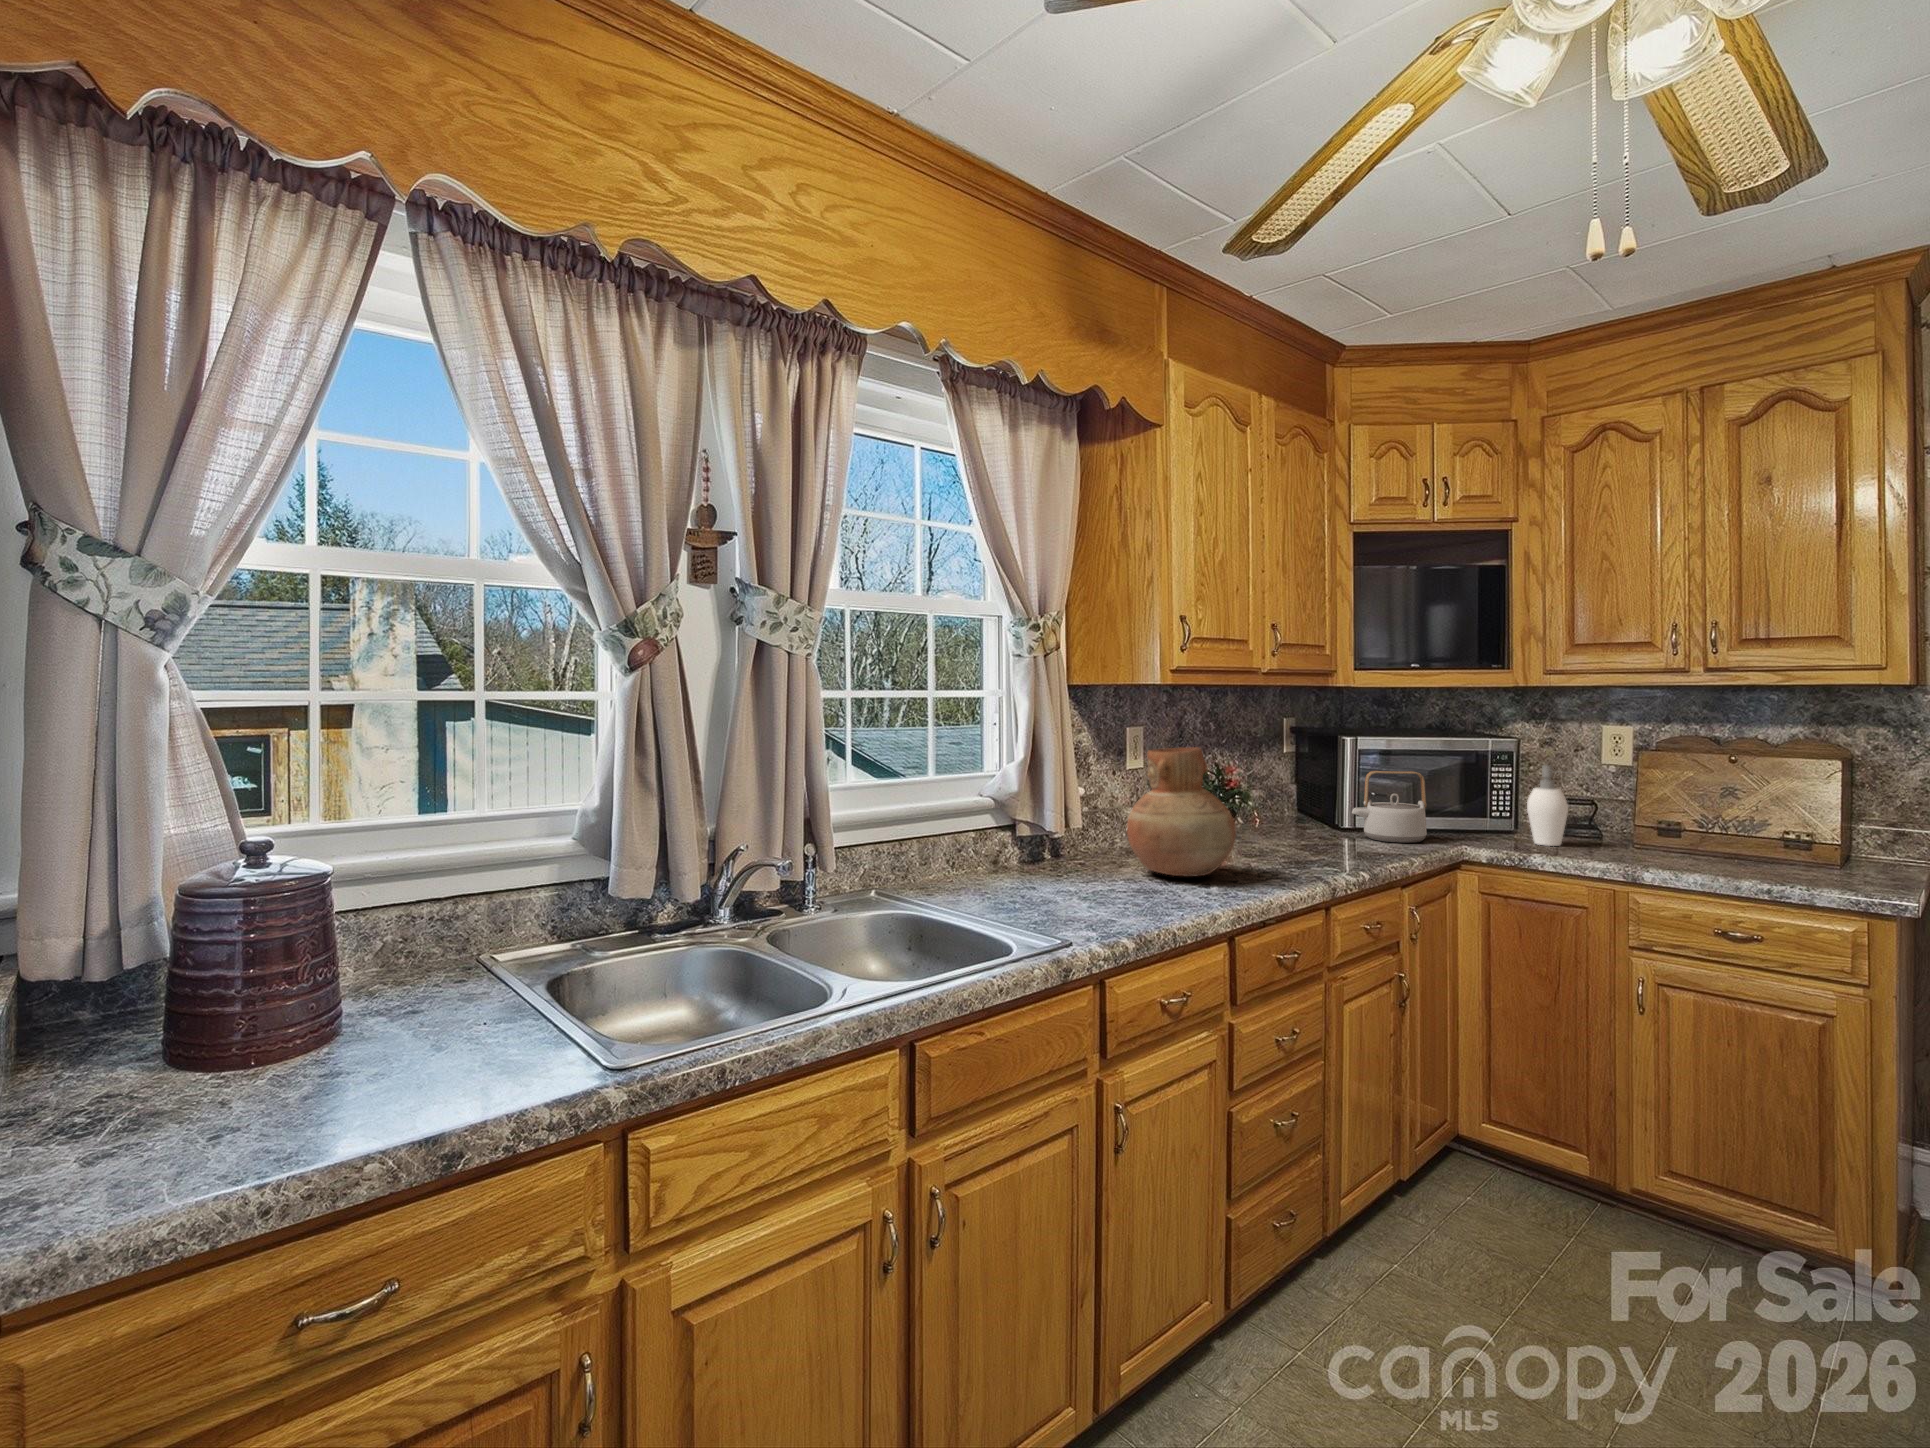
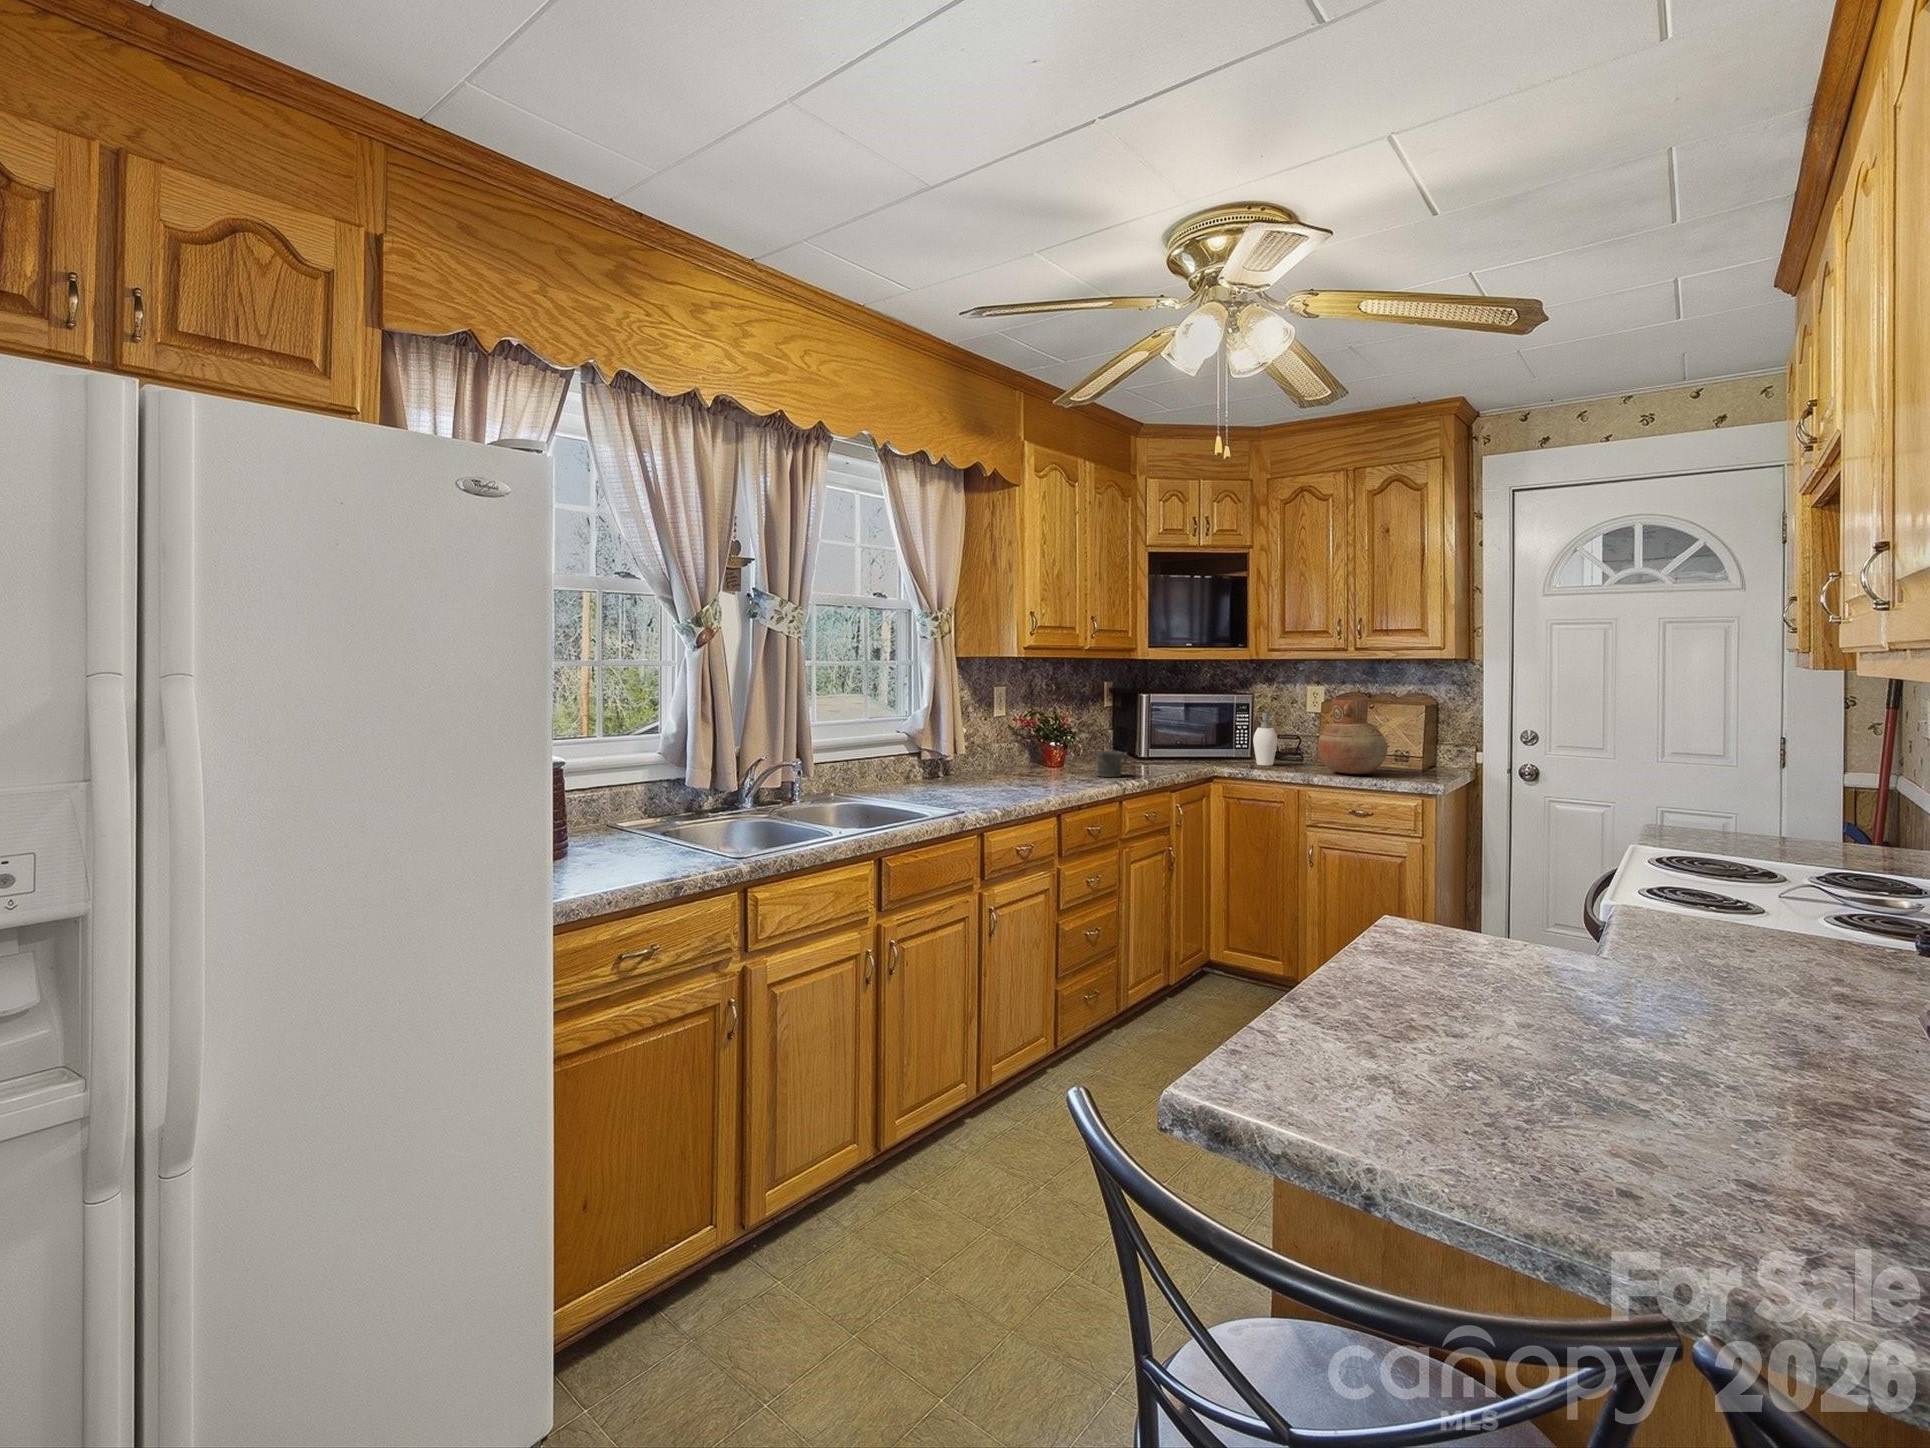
vase: present [1127,747,1236,876] -> present [1318,698,1387,774]
teapot: present [1352,771,1427,843] -> none [1143,717,1191,765]
mug: none [1286,824,1335,866] -> present [1097,751,1127,777]

